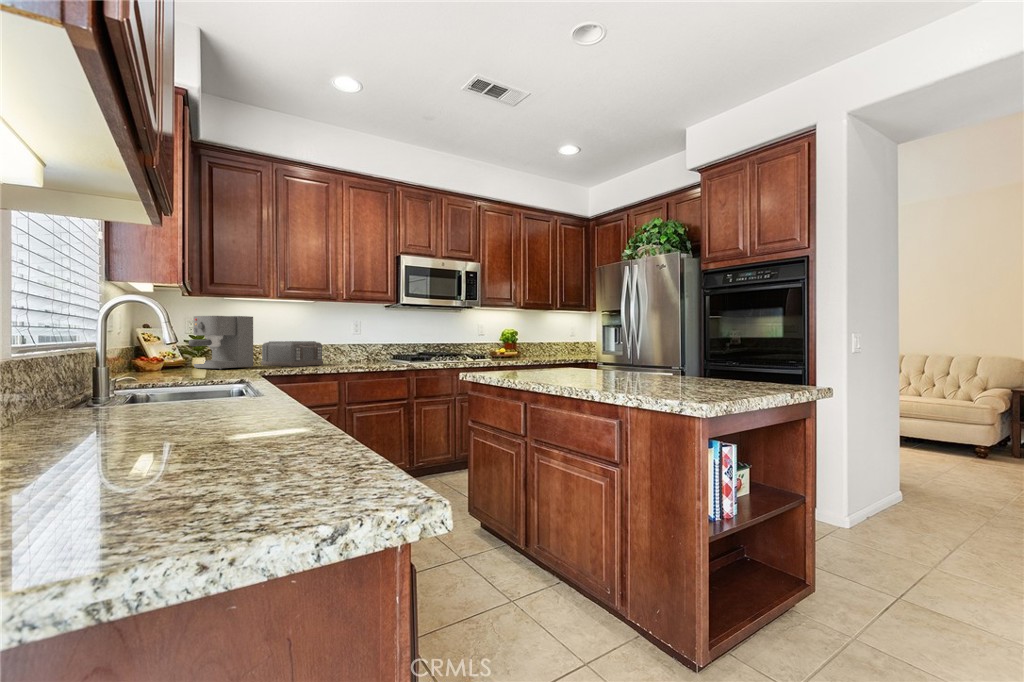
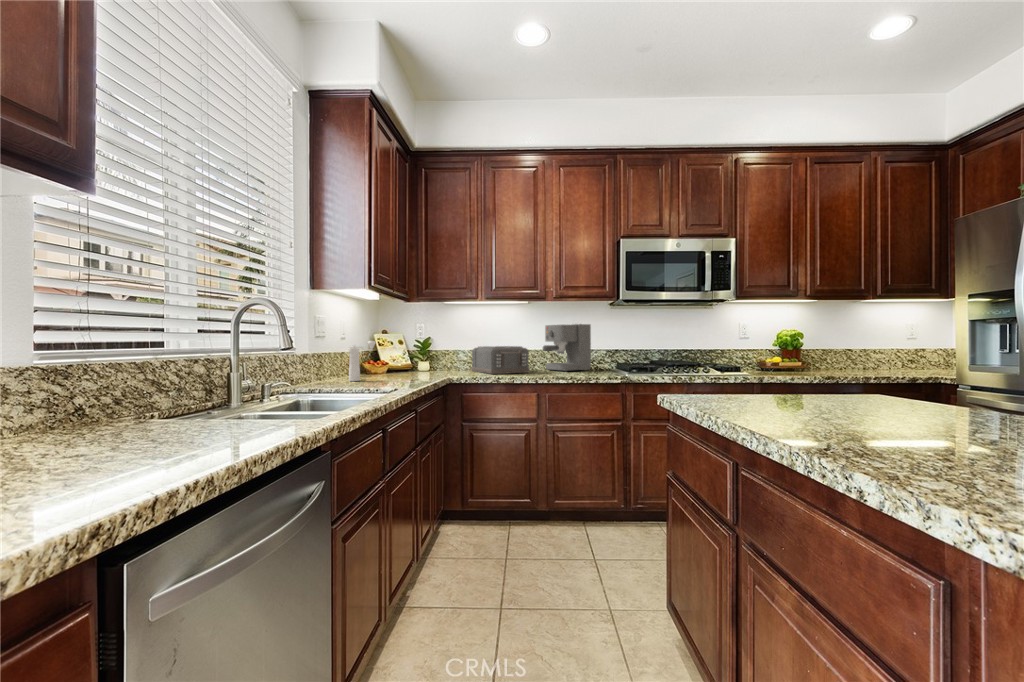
coffee maker: present [188,316,253,370] -> present [543,324,591,372]
pepper mill: none [159,334,185,375] -> present [349,341,376,381]

